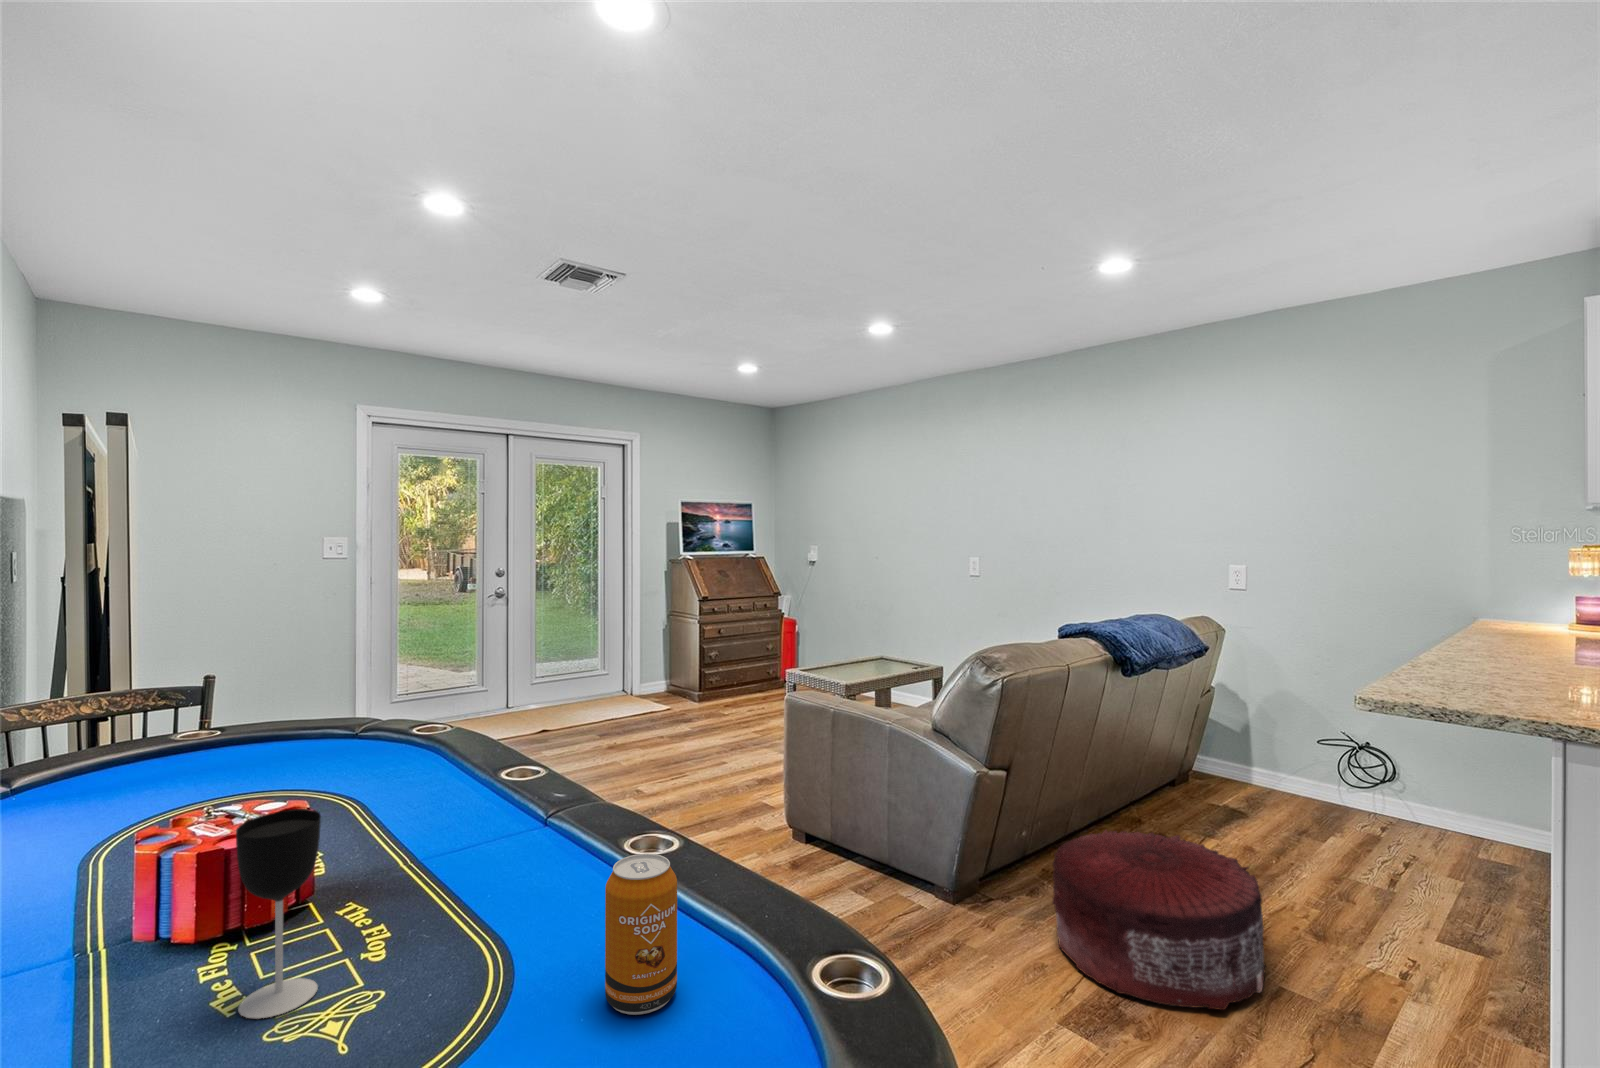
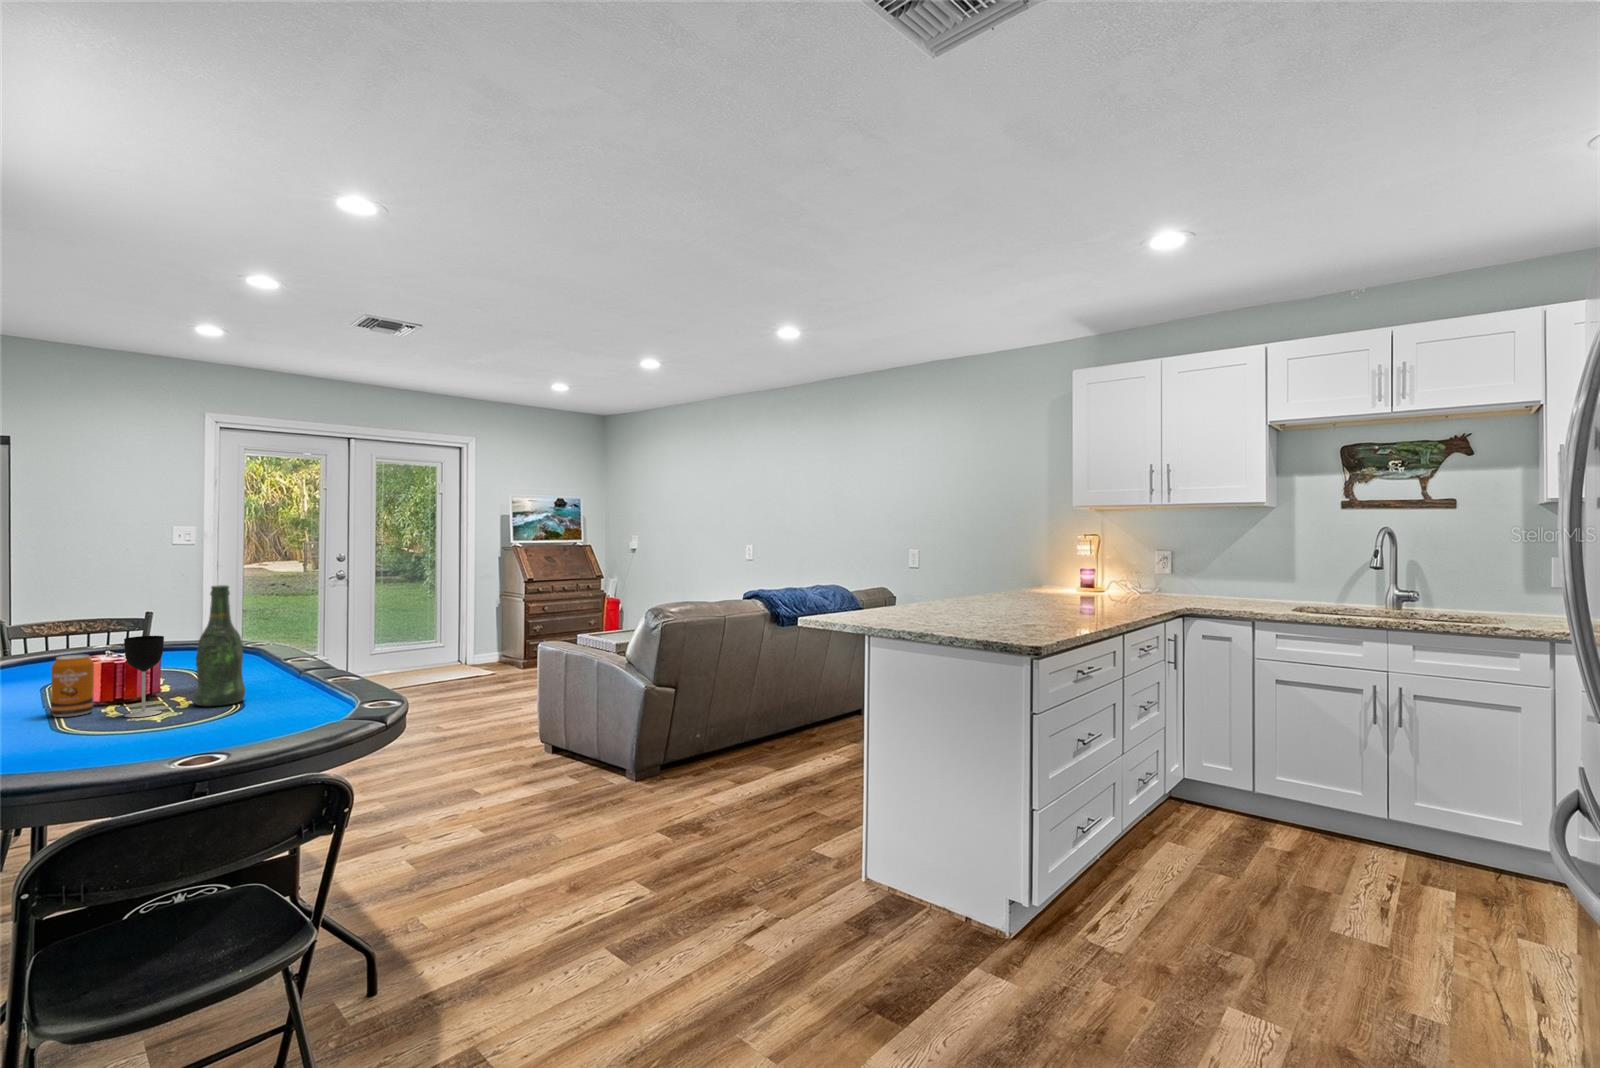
beer bottle: none [380,685,478,957] -> present [194,585,246,706]
pouf: present [1052,830,1266,1010] -> none [684,721,813,813]
soda can: present [605,854,677,1015] -> present [51,655,94,717]

